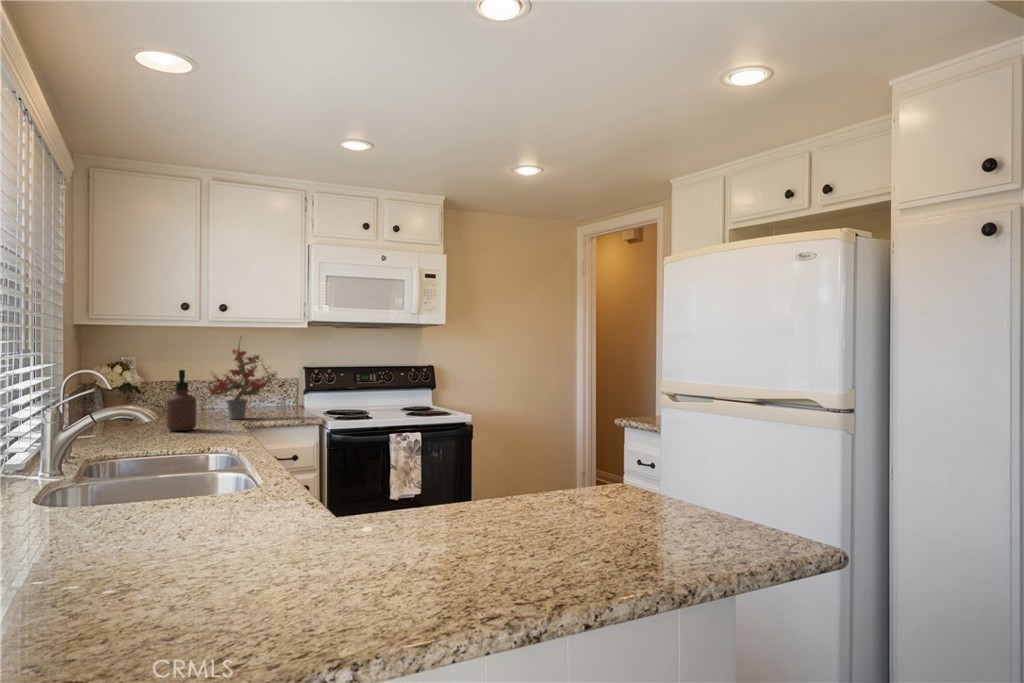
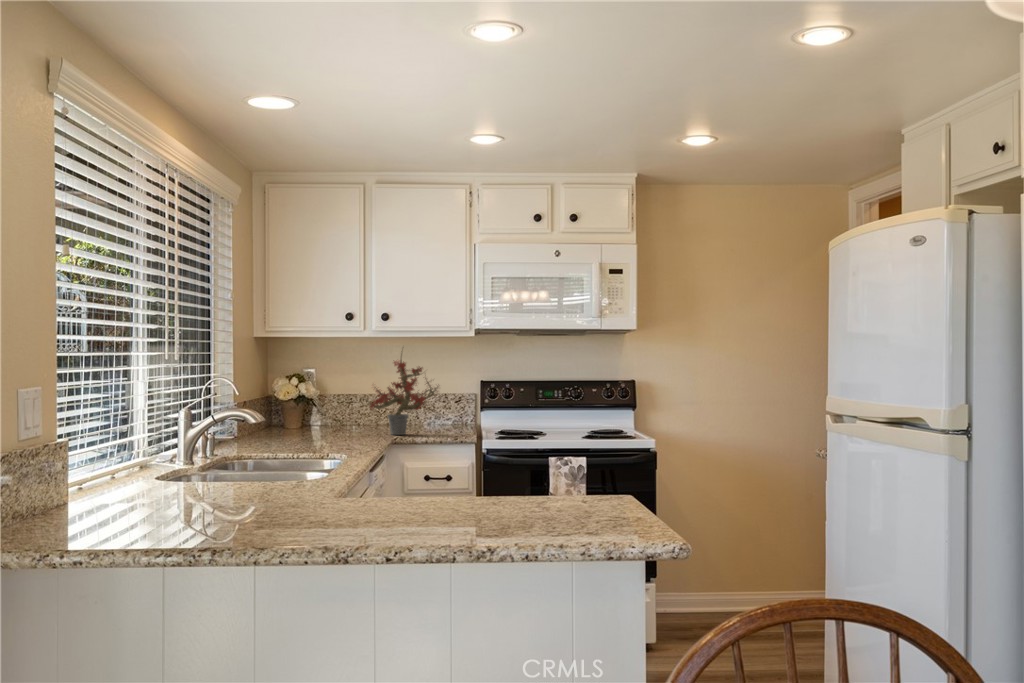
soap dispenser: present [167,370,196,431] -> none [321,382,347,443]

